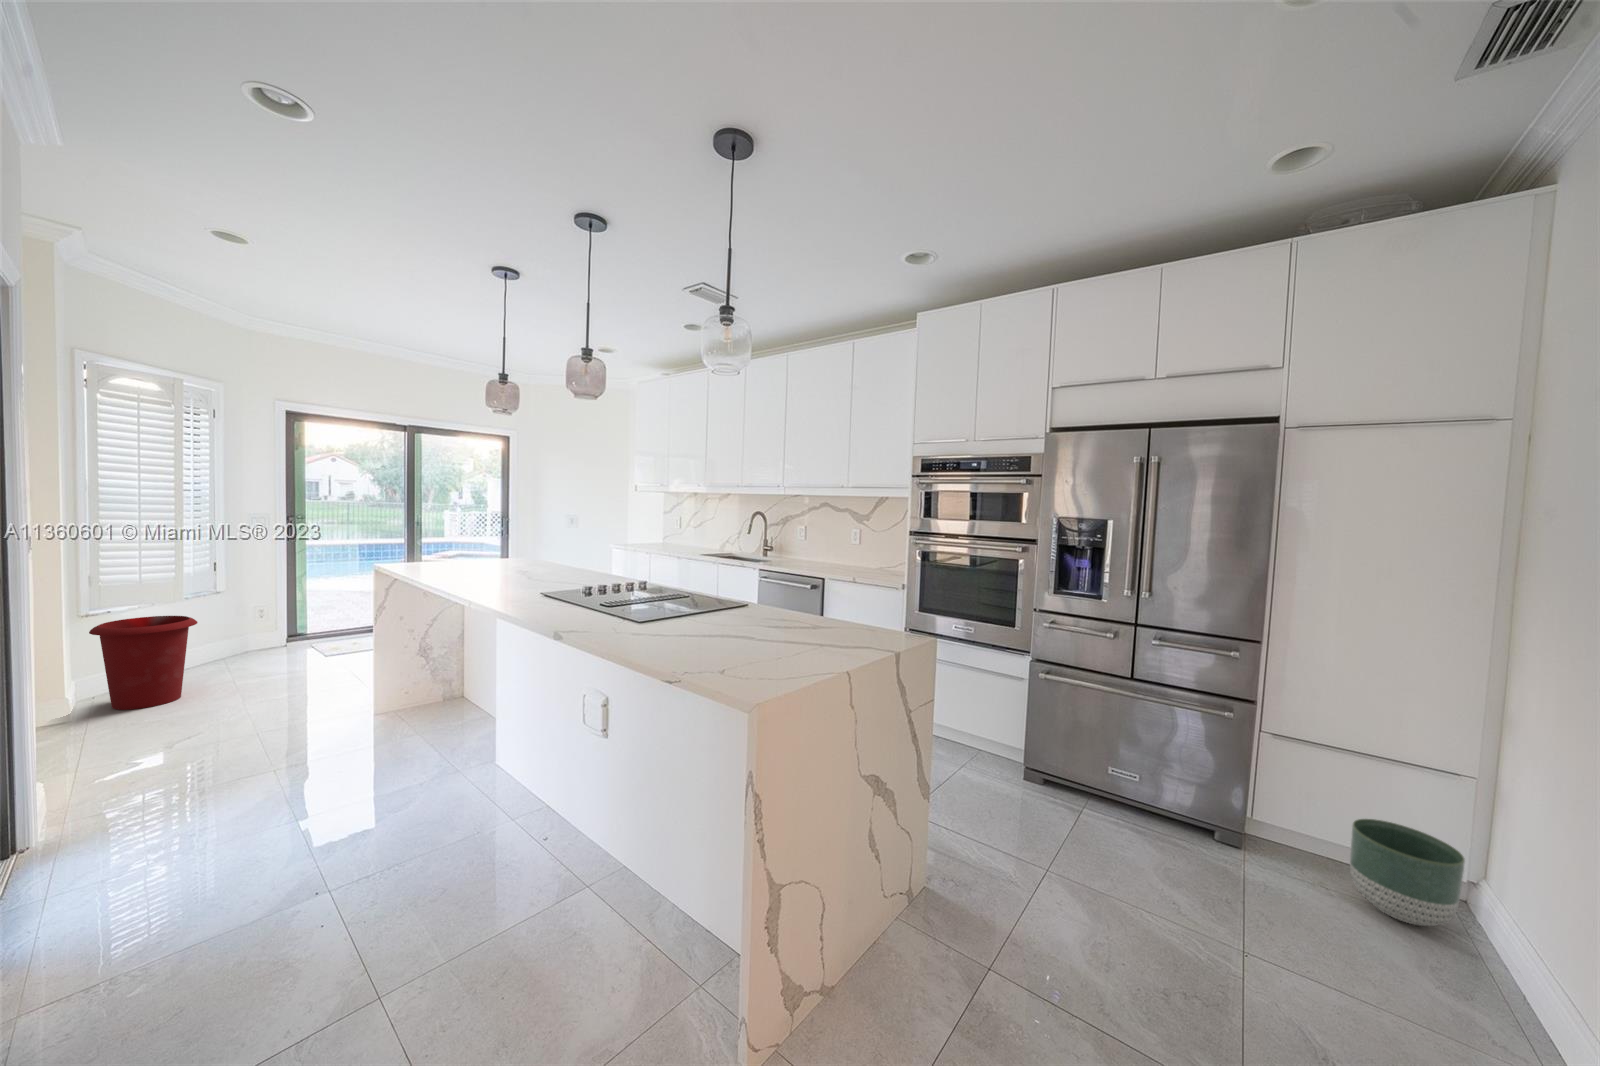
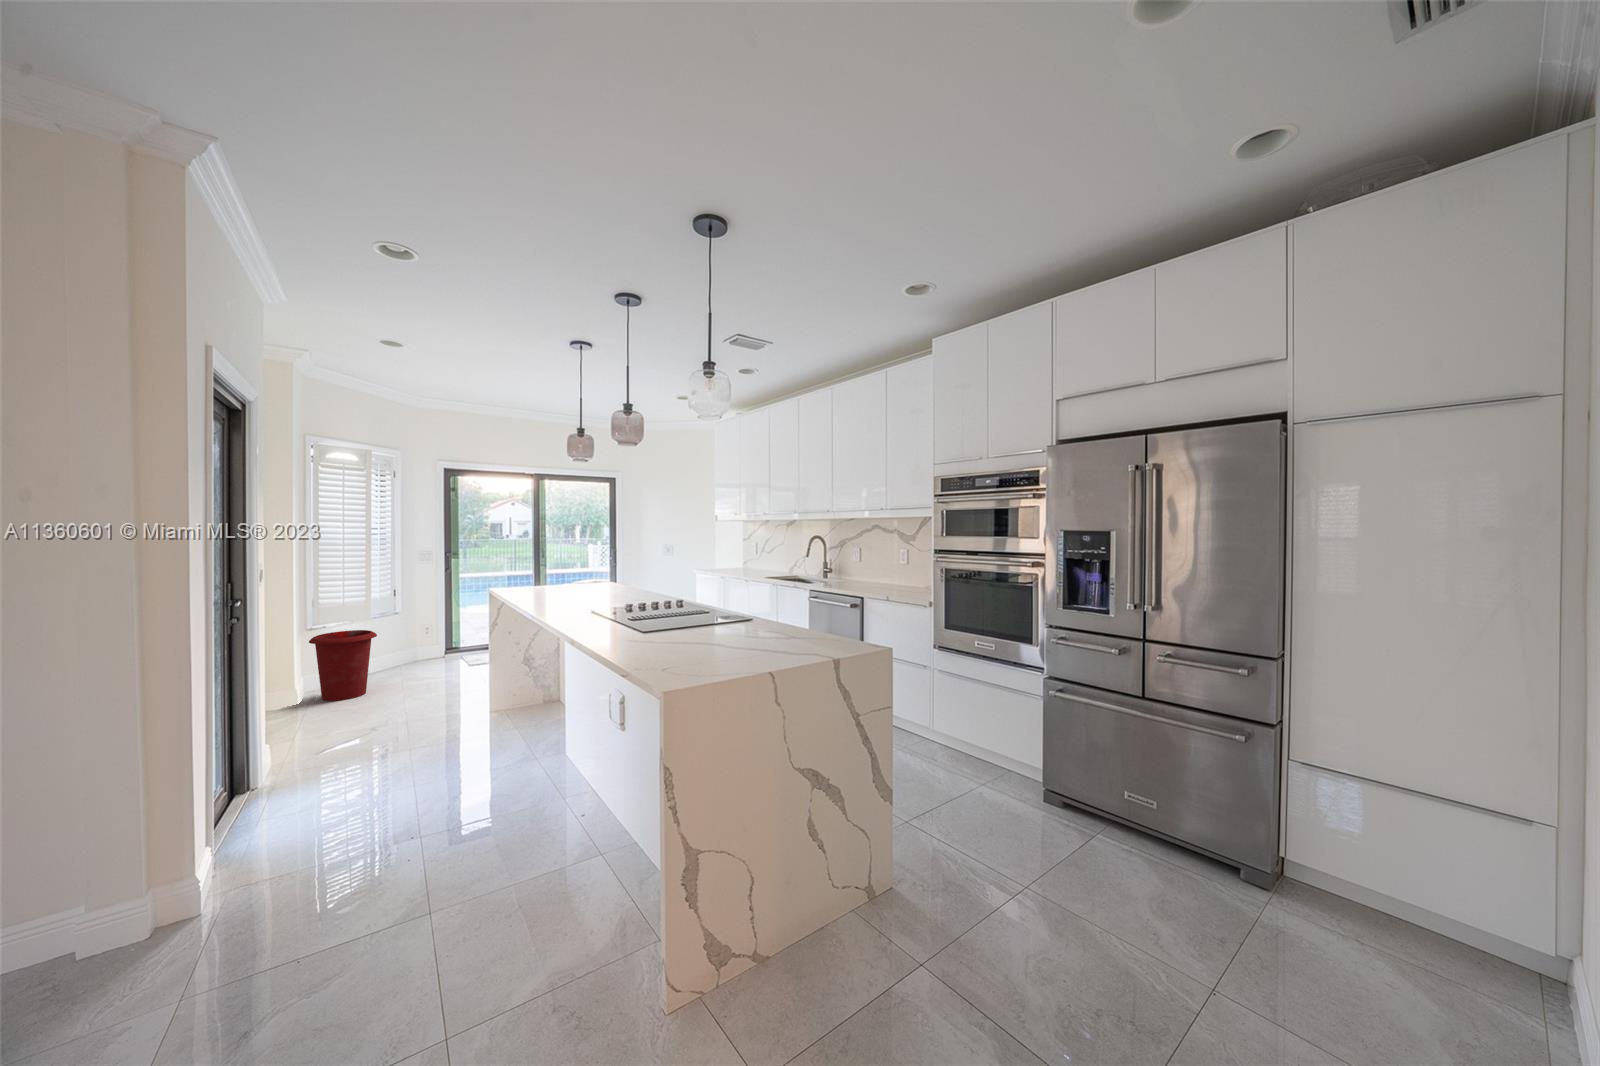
planter: present [1350,819,1465,926] -> none [1384,865,1519,995]

